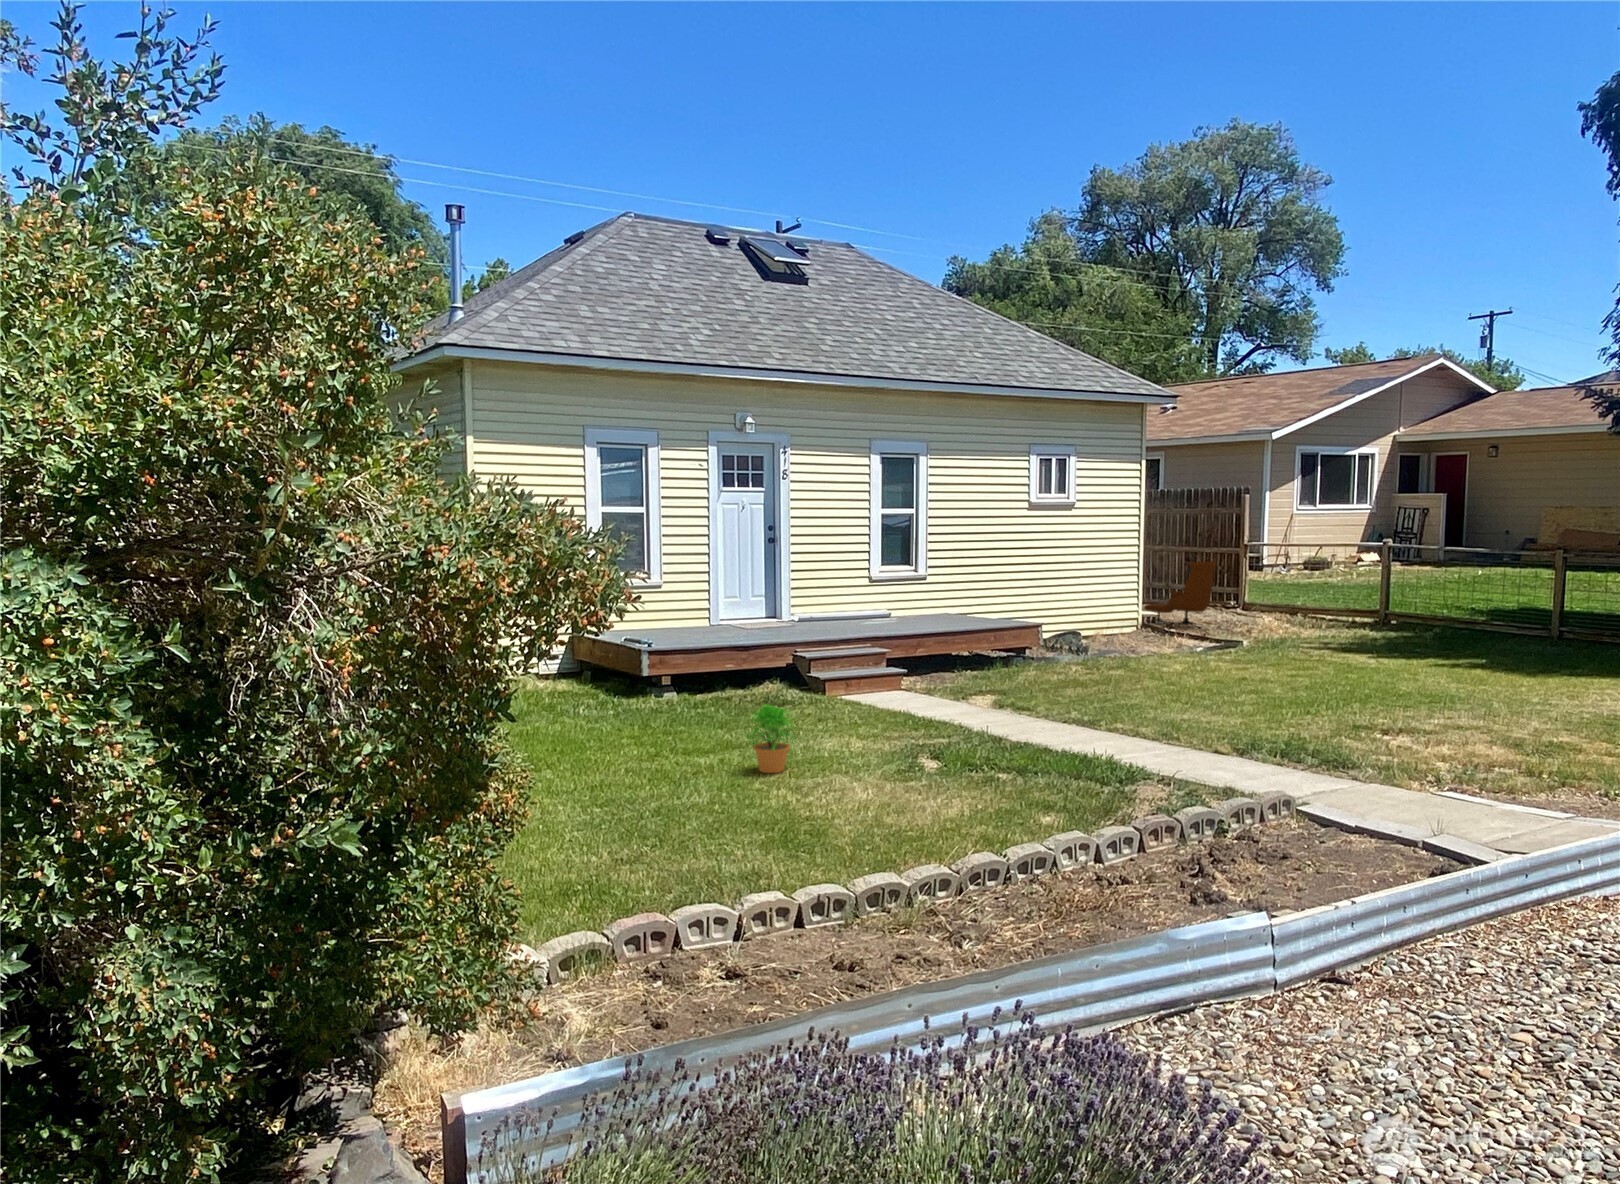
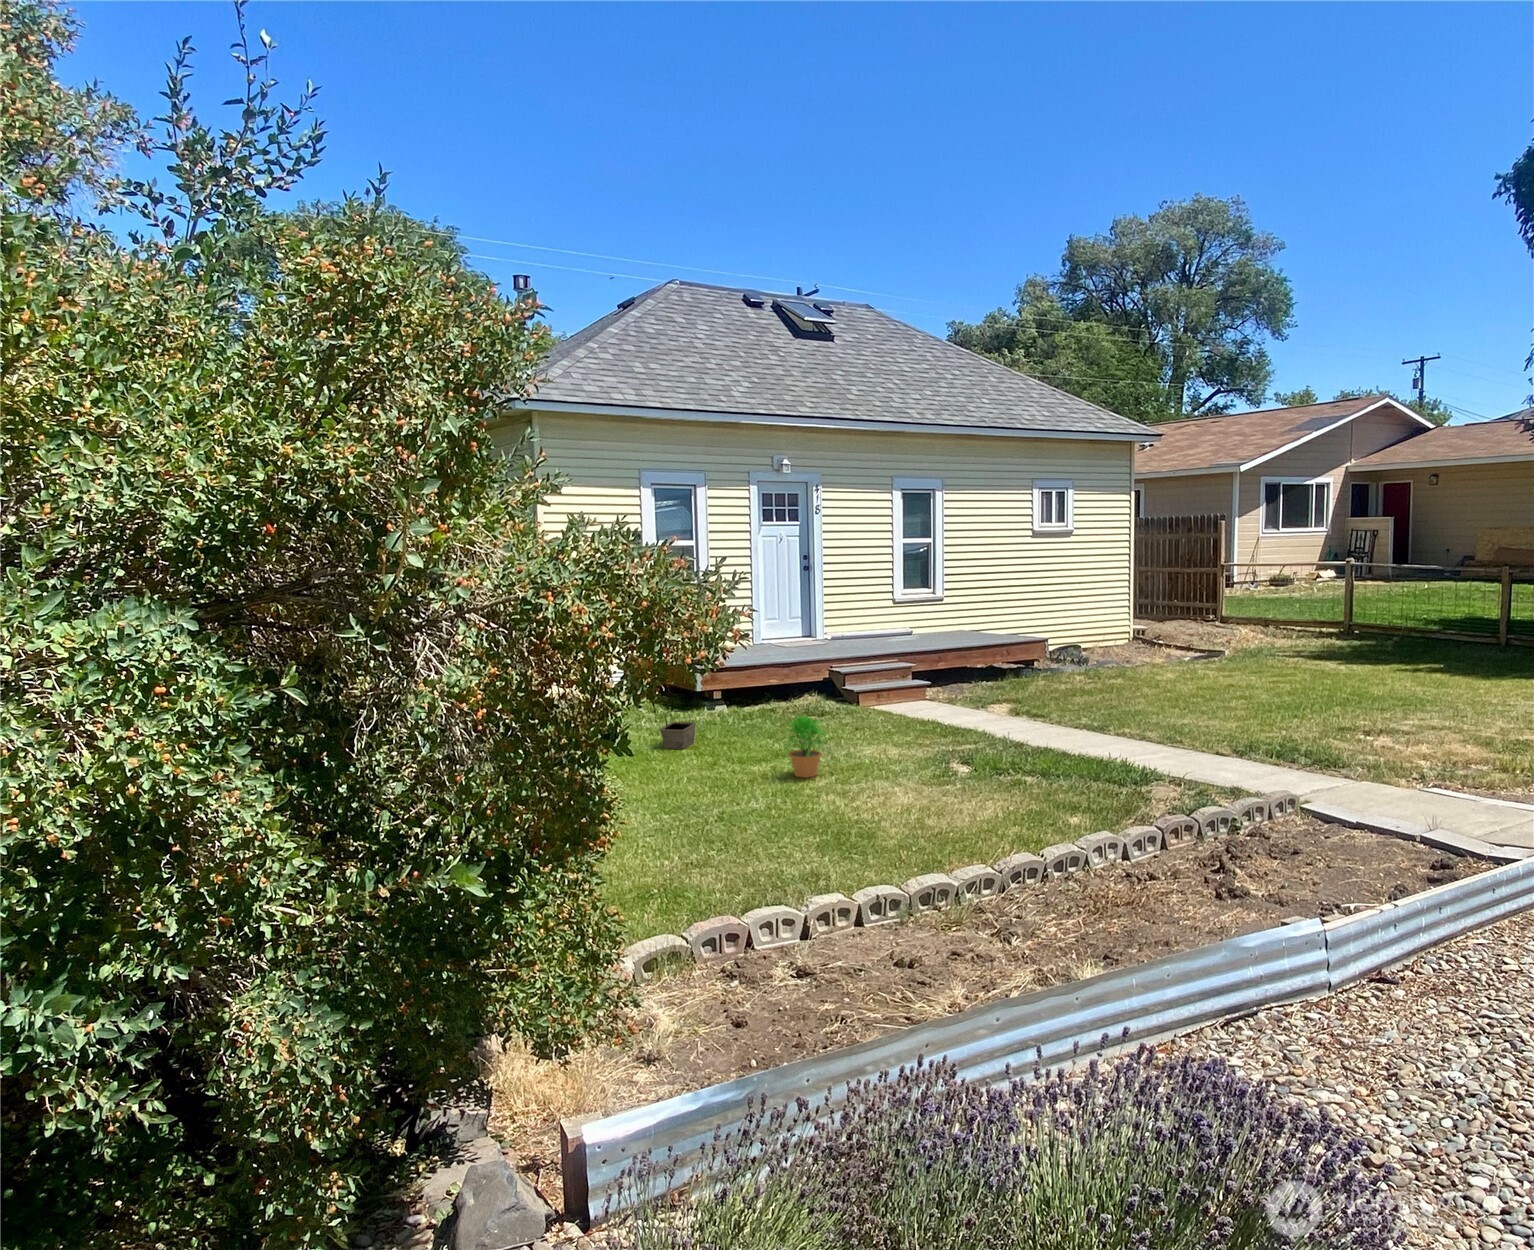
lounge chair: present [1144,561,1215,628] -> none [1113,575,1179,636]
basket: none [614,698,655,742] -> present [660,710,696,749]

